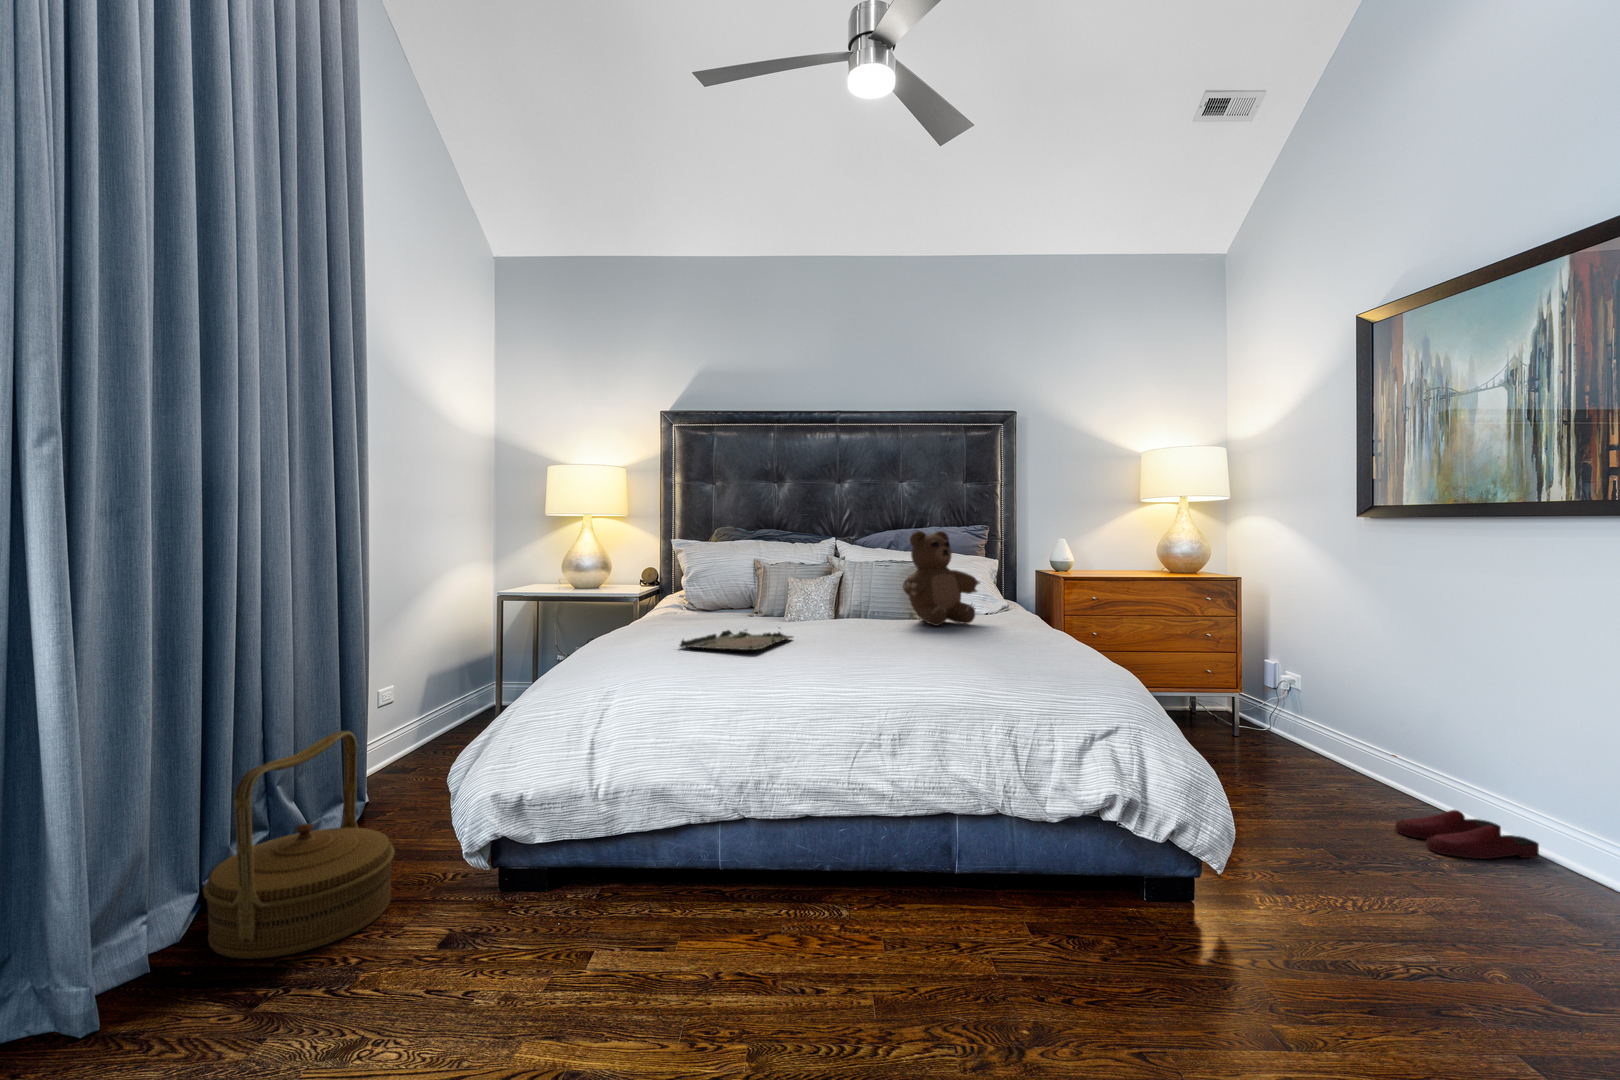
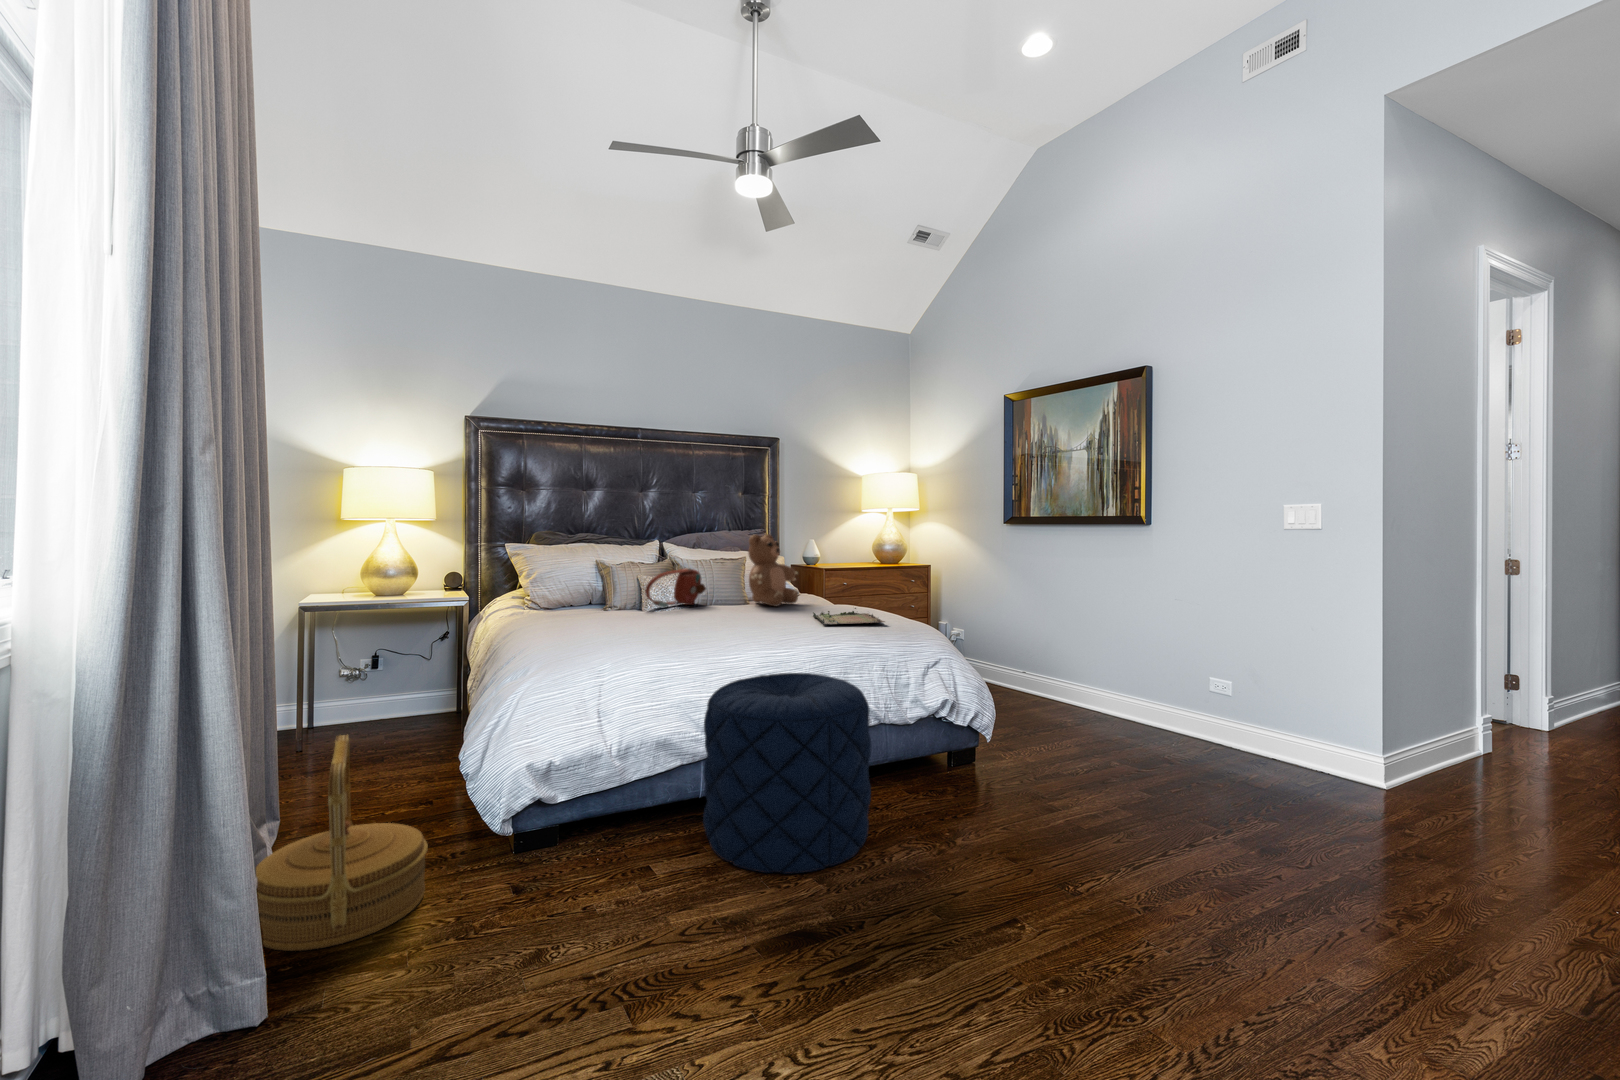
handbag: none [772,572,860,619] -> present [645,568,706,607]
tray: present [680,630,793,650] -> present [813,608,885,625]
pouf: none [669,721,910,1032] -> present [703,673,871,874]
slippers: present [1395,810,1539,859] -> none [1043,694,1107,718]

